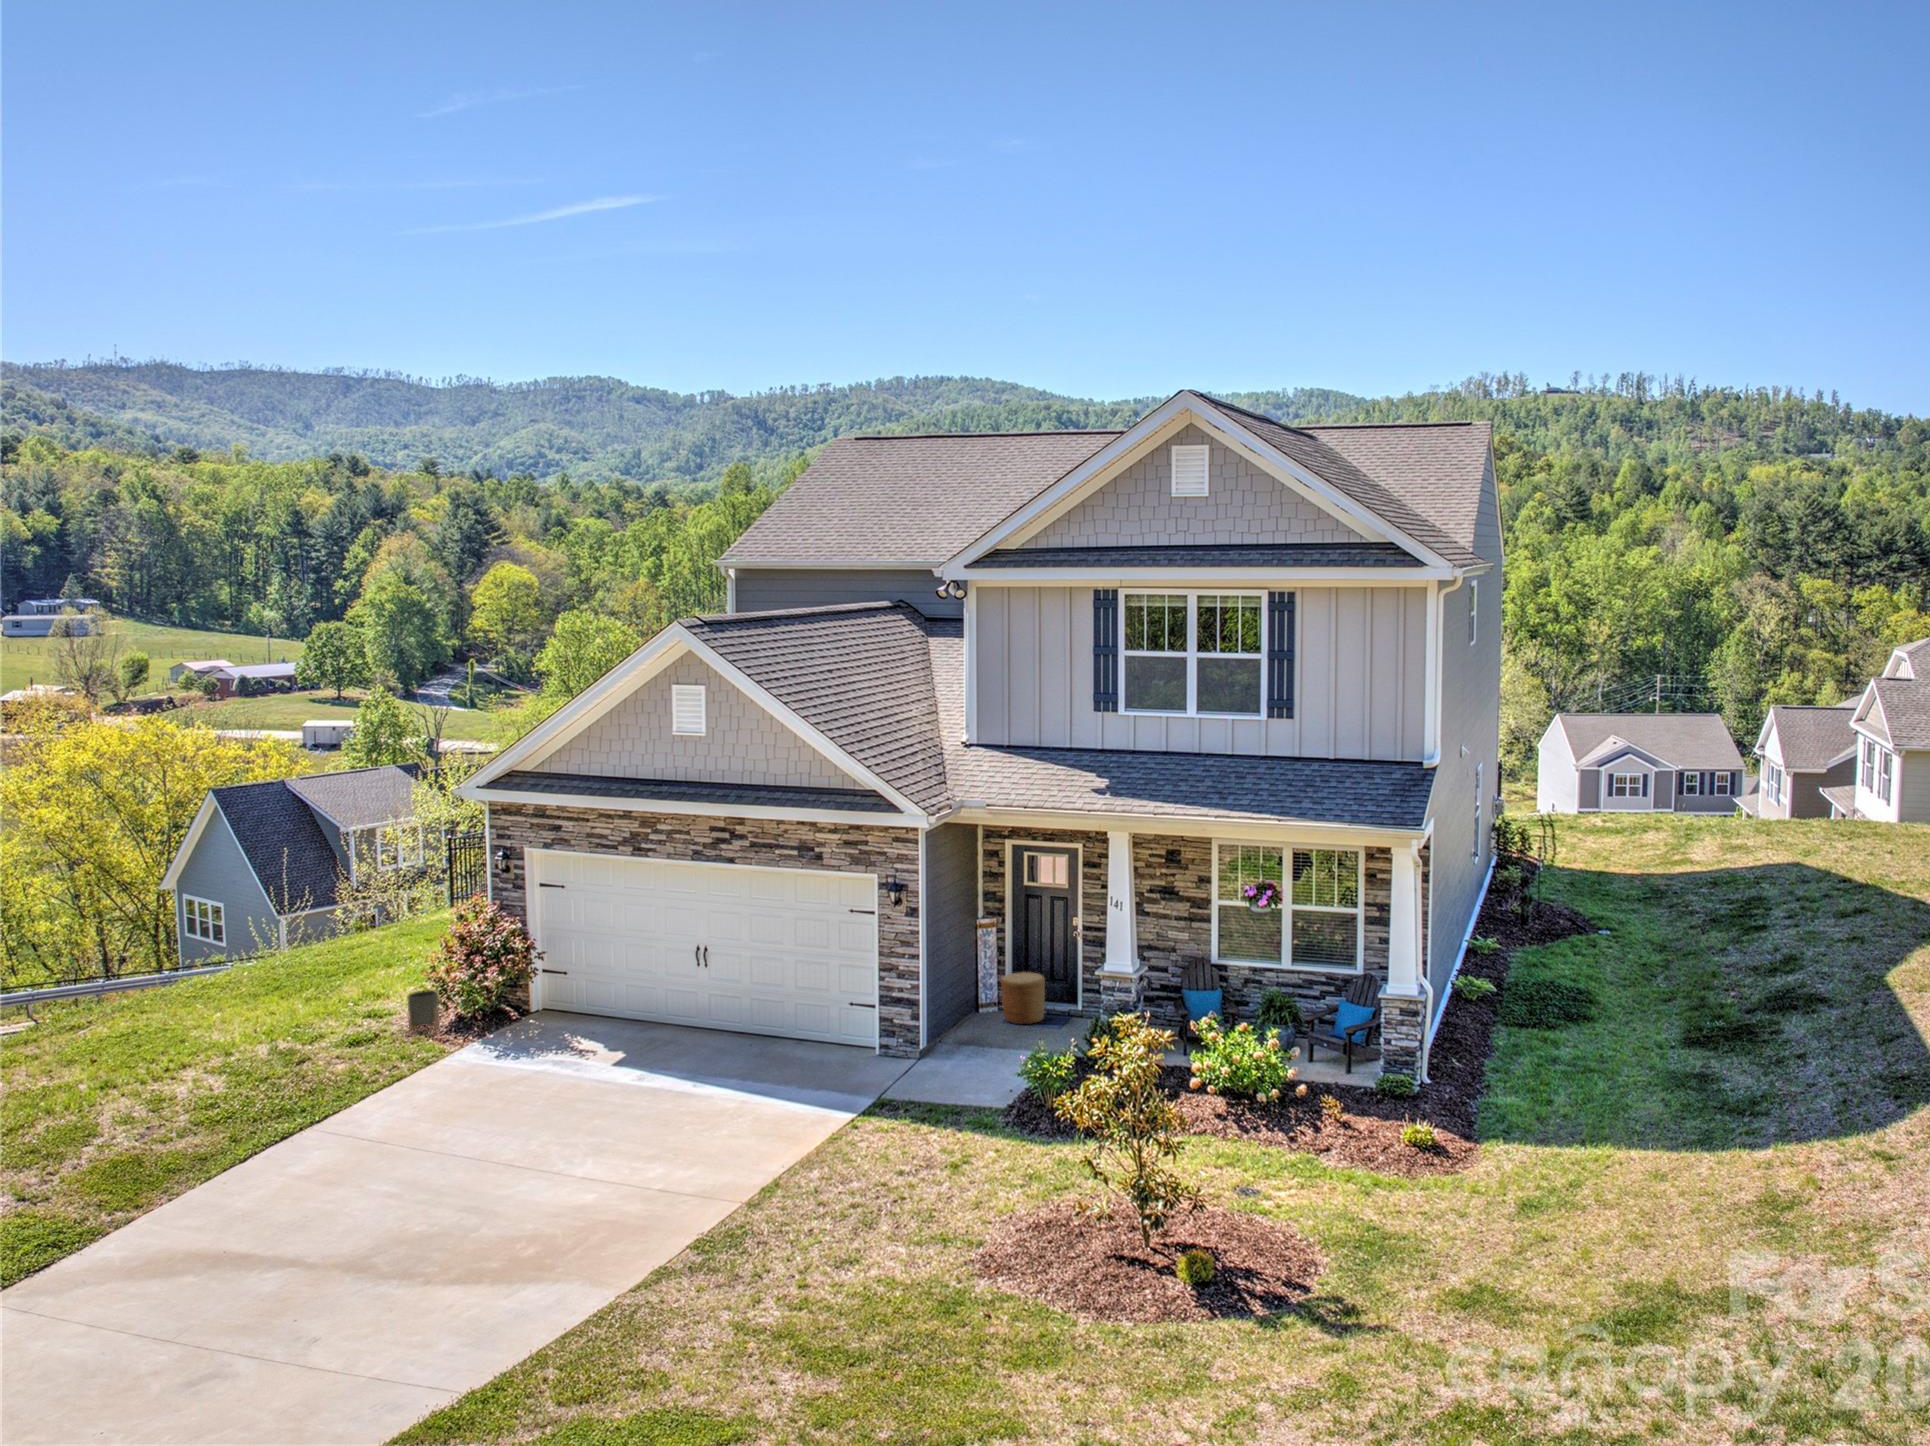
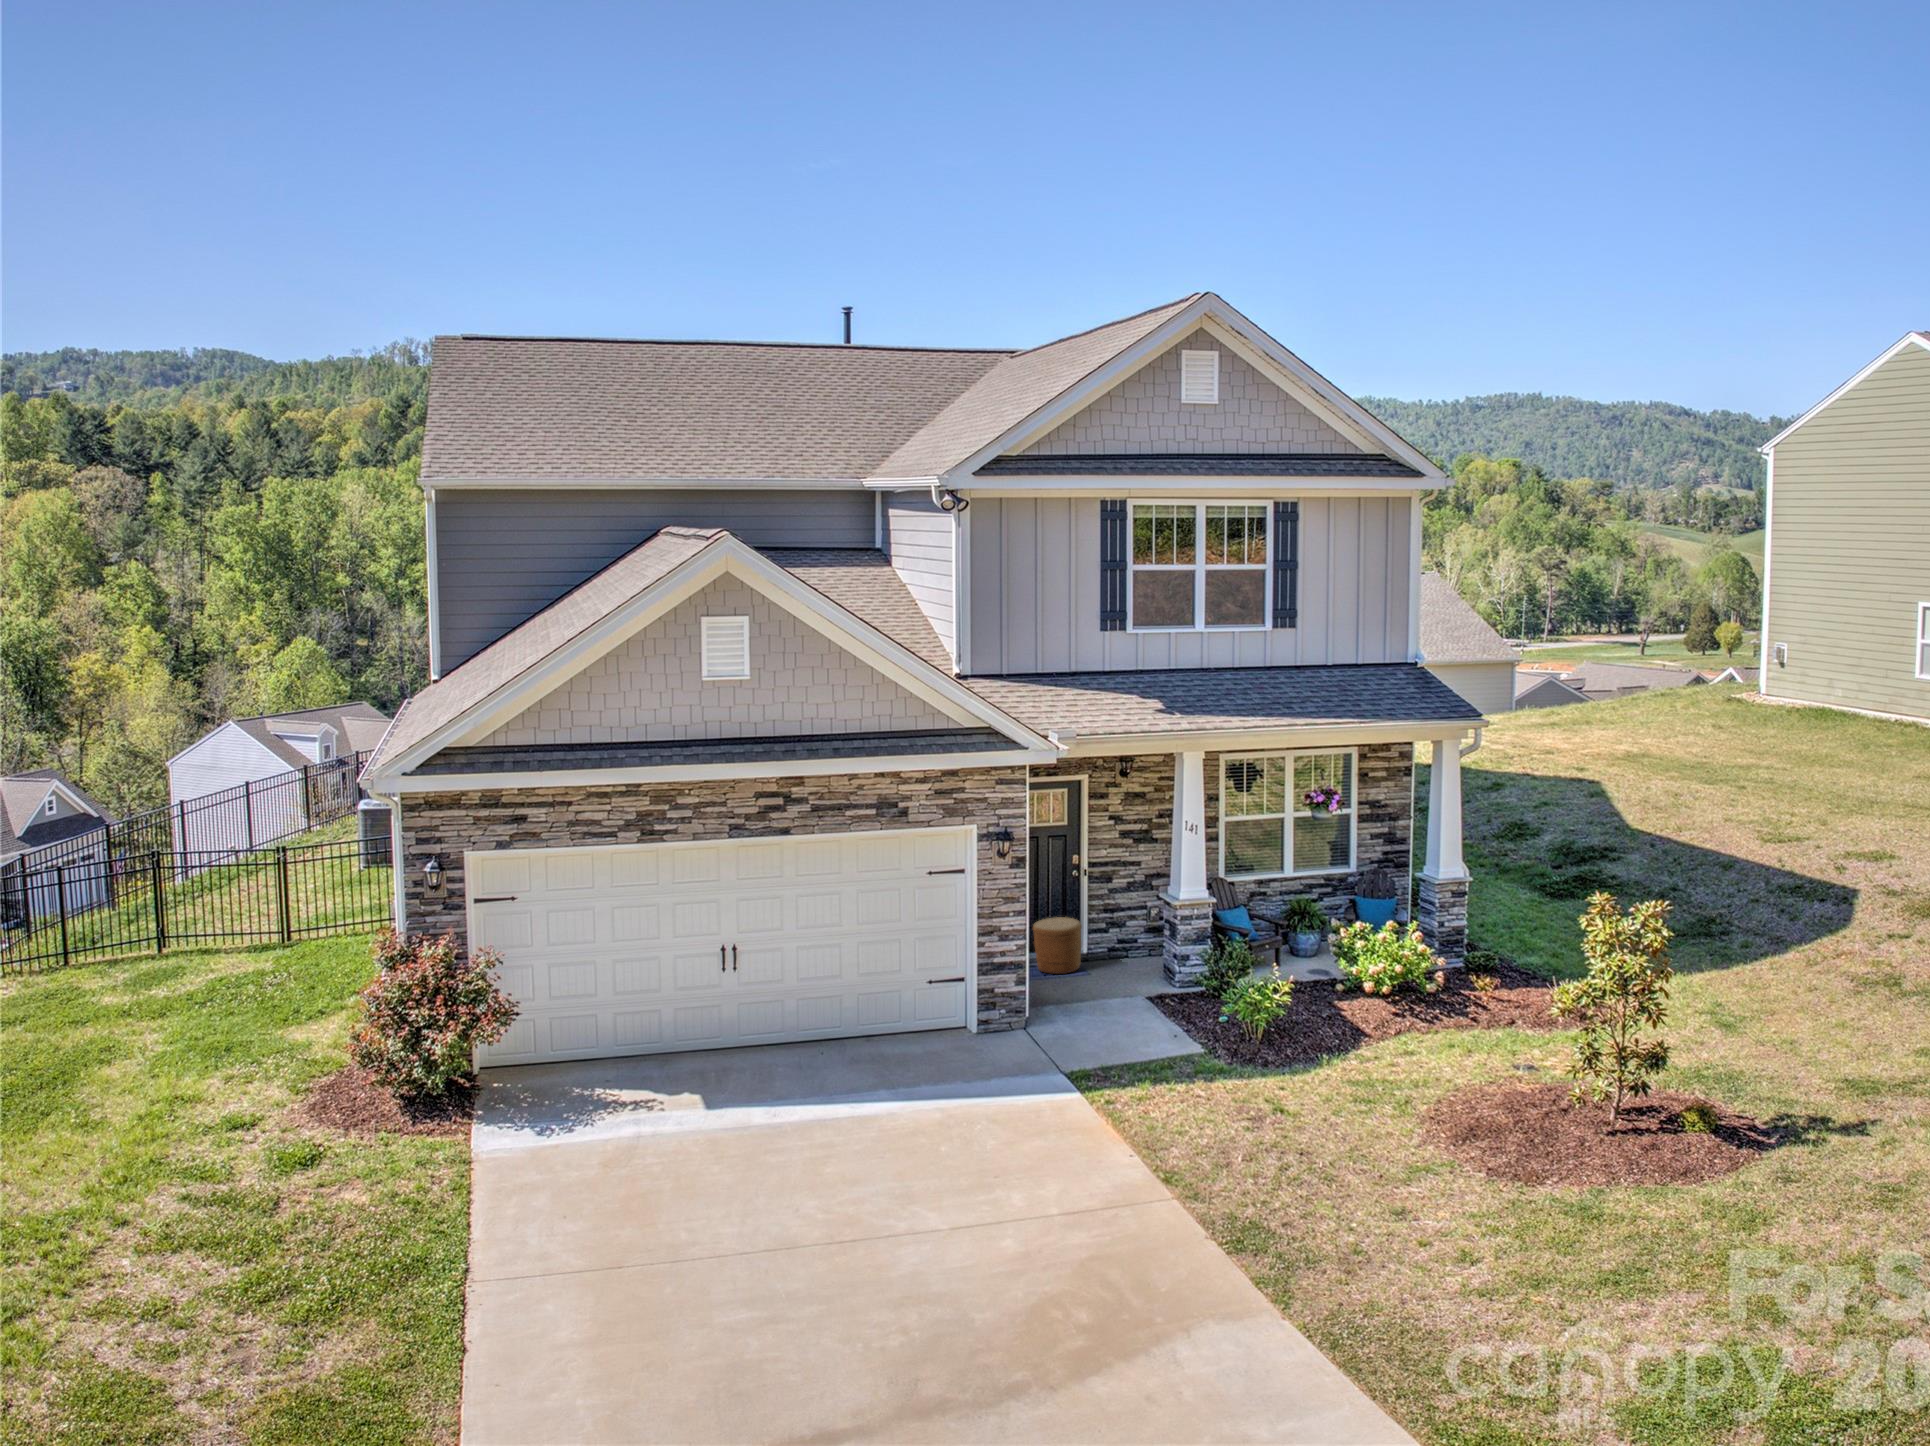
planter: present [408,990,439,1036] -> none [329,1061,383,1130]

